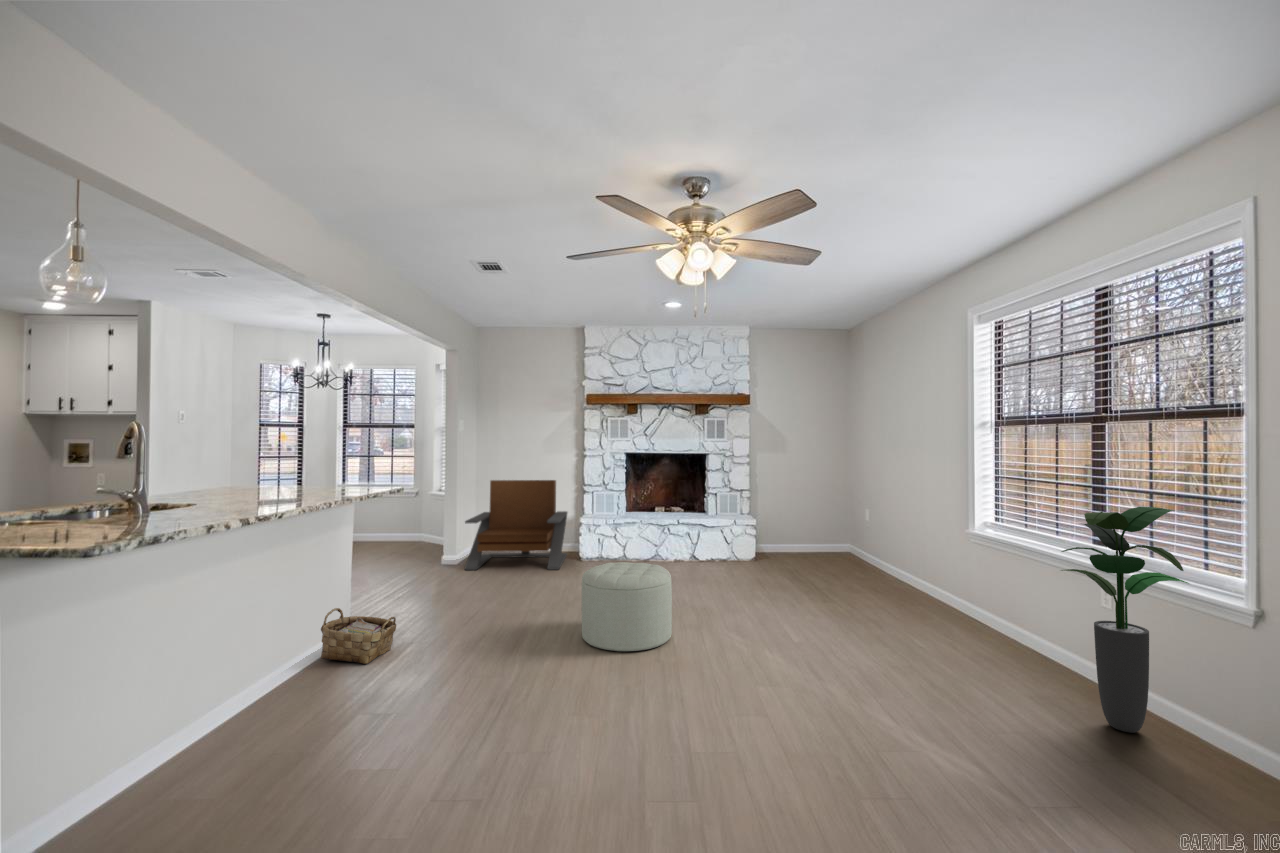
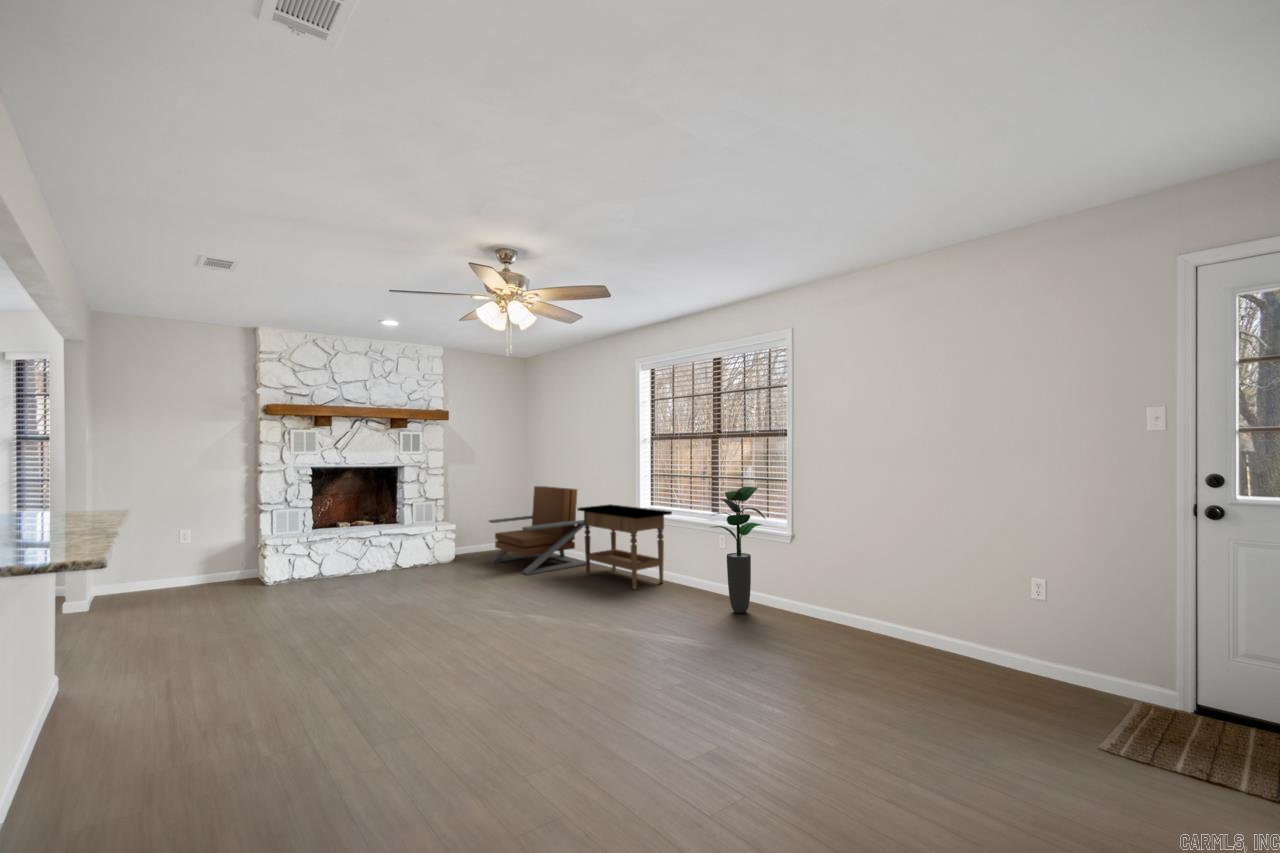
lounge chair: present [465,480,567,570] -> present [489,486,586,575]
side table: none [883,515,1020,642] -> present [577,504,672,589]
ottoman: present [582,562,672,651] -> none [353,568,443,653]
woven basket: present [321,608,396,664] -> none [13,673,132,749]

